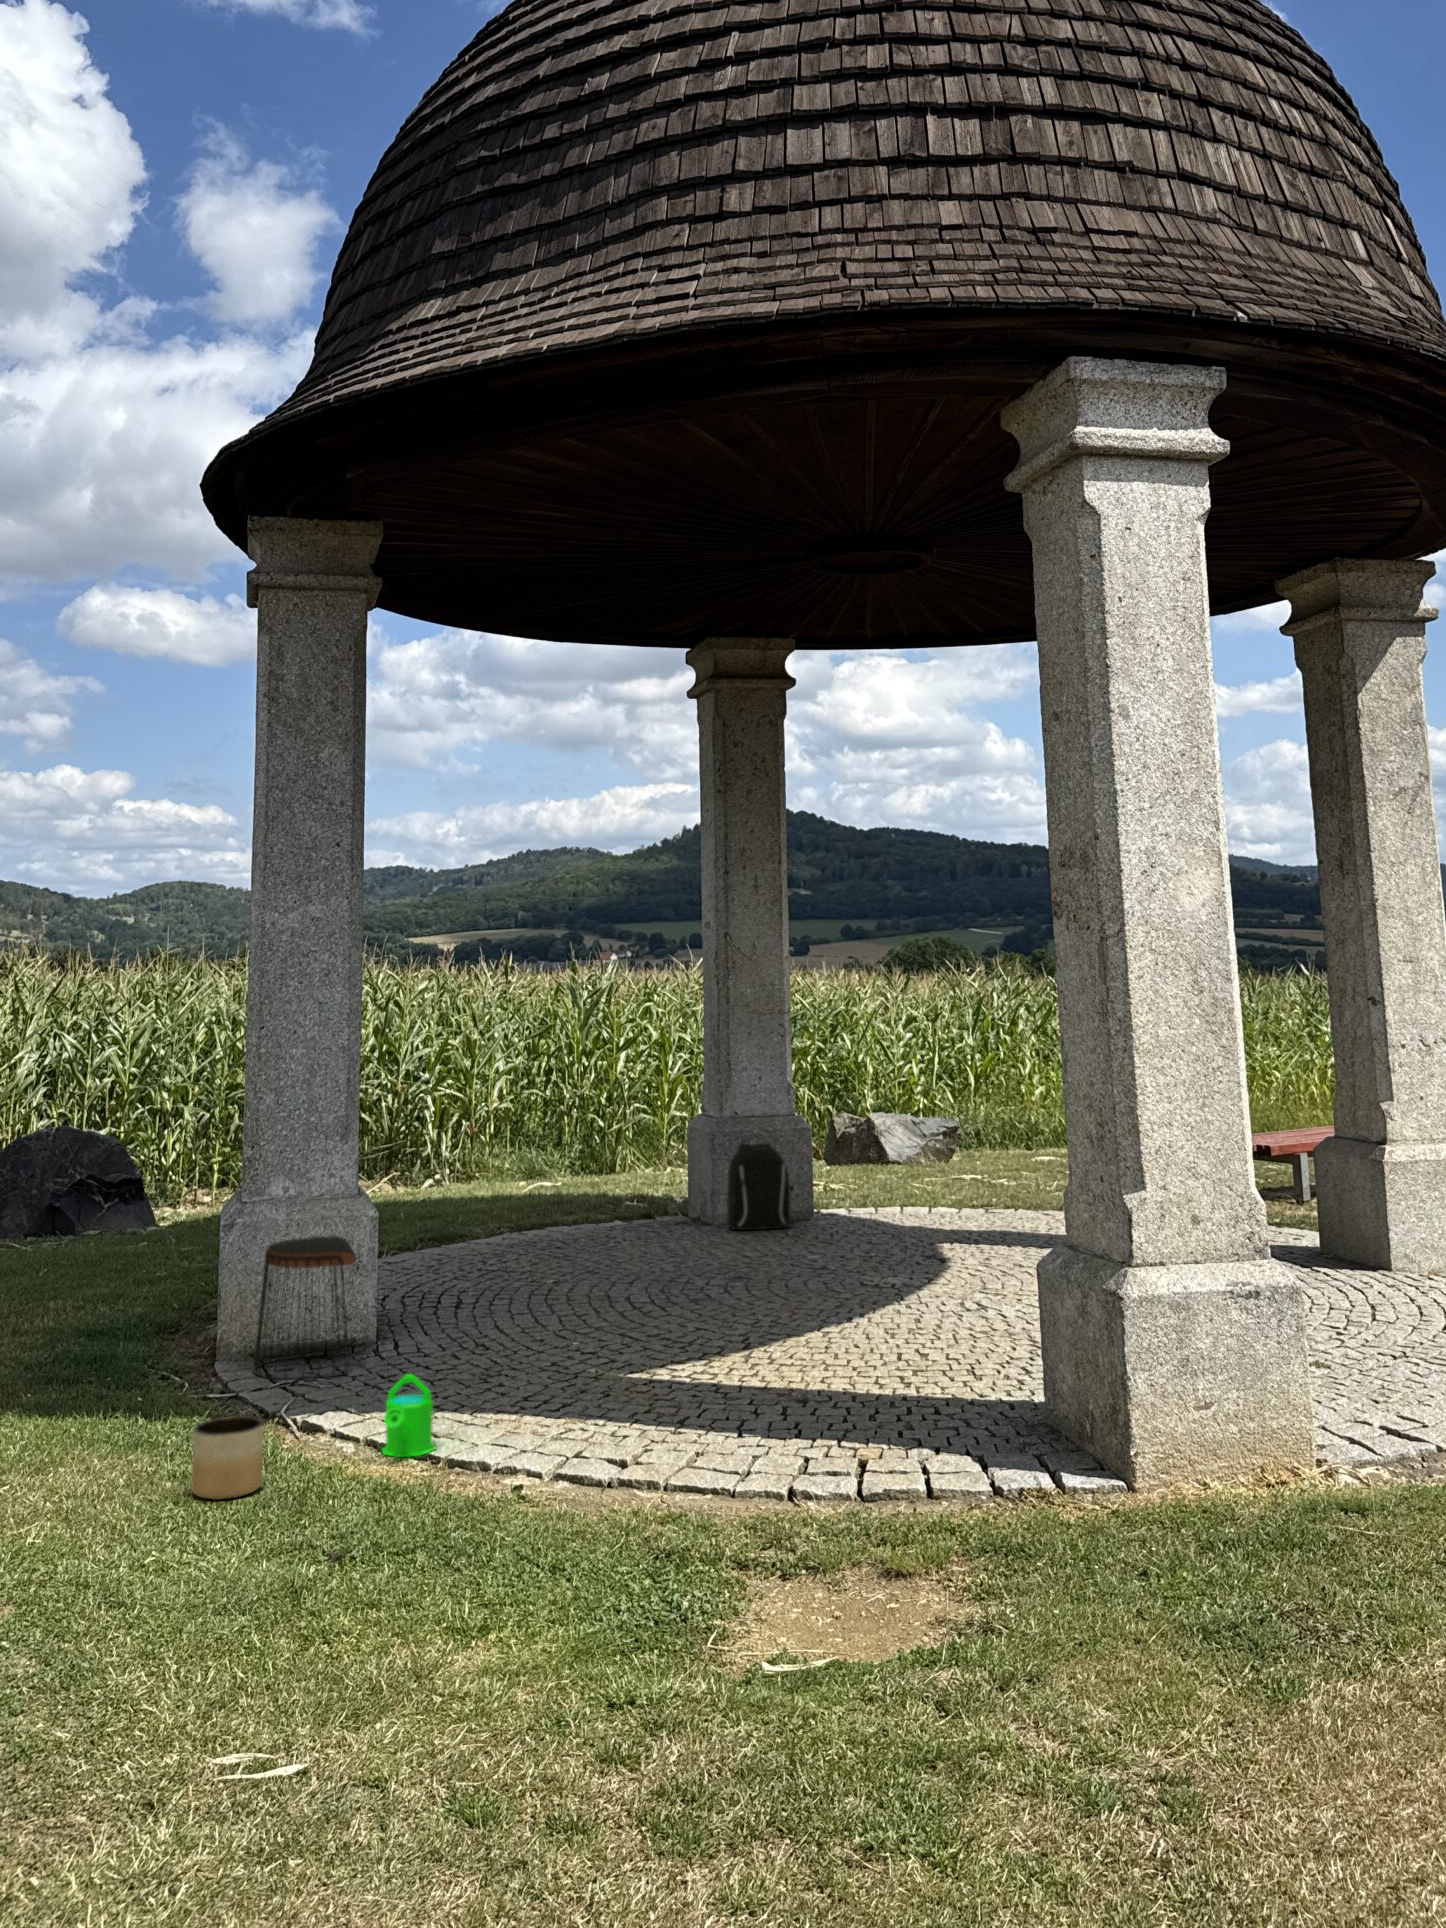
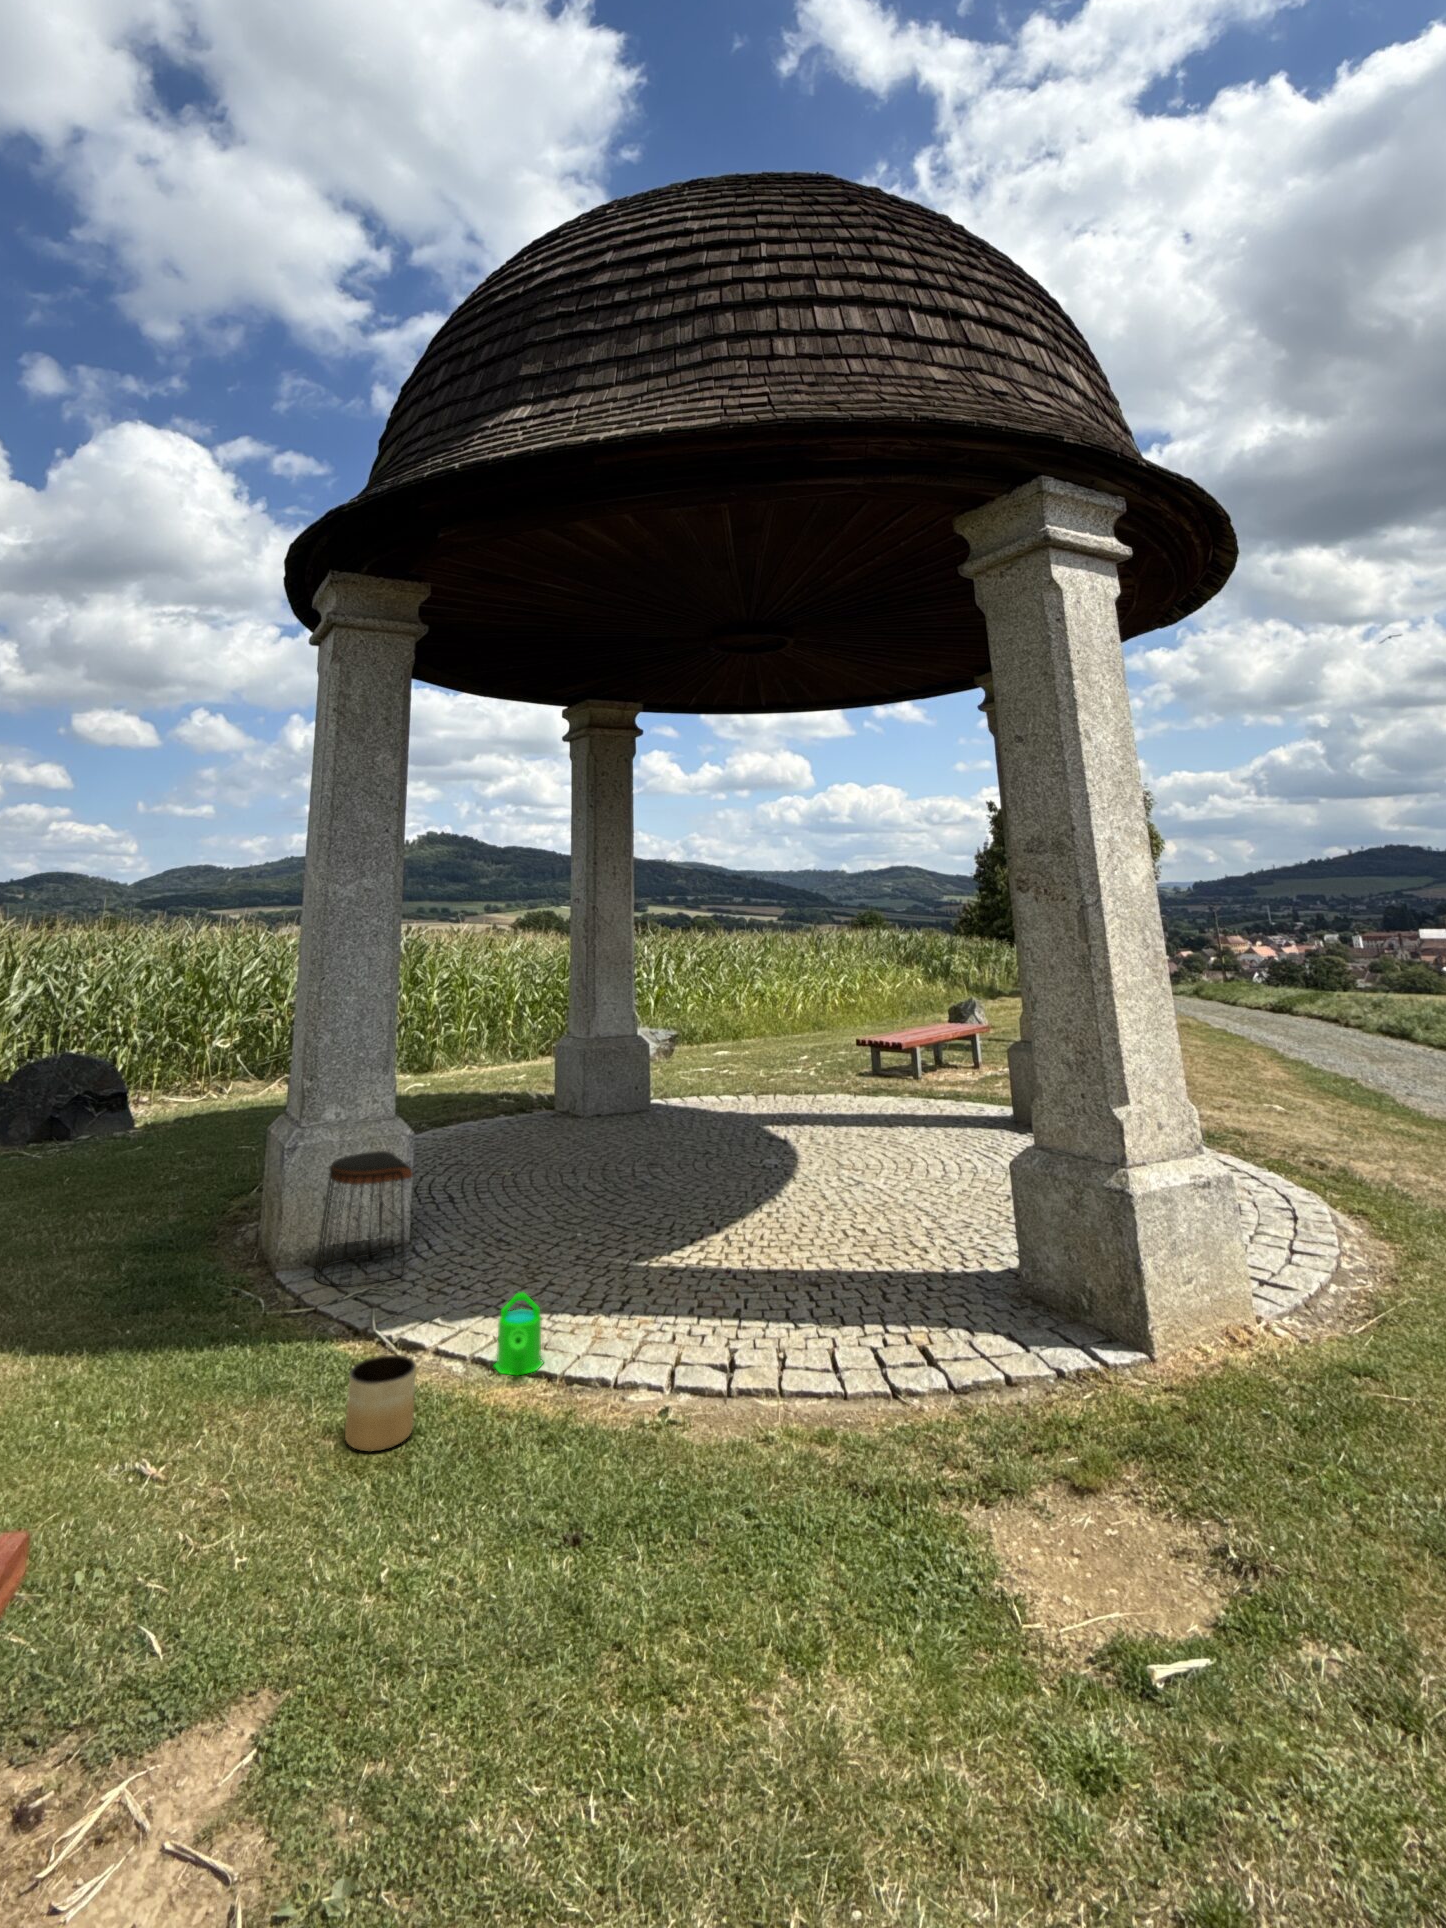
backpack: present [727,1143,790,1230] -> none [595,1053,642,1119]

